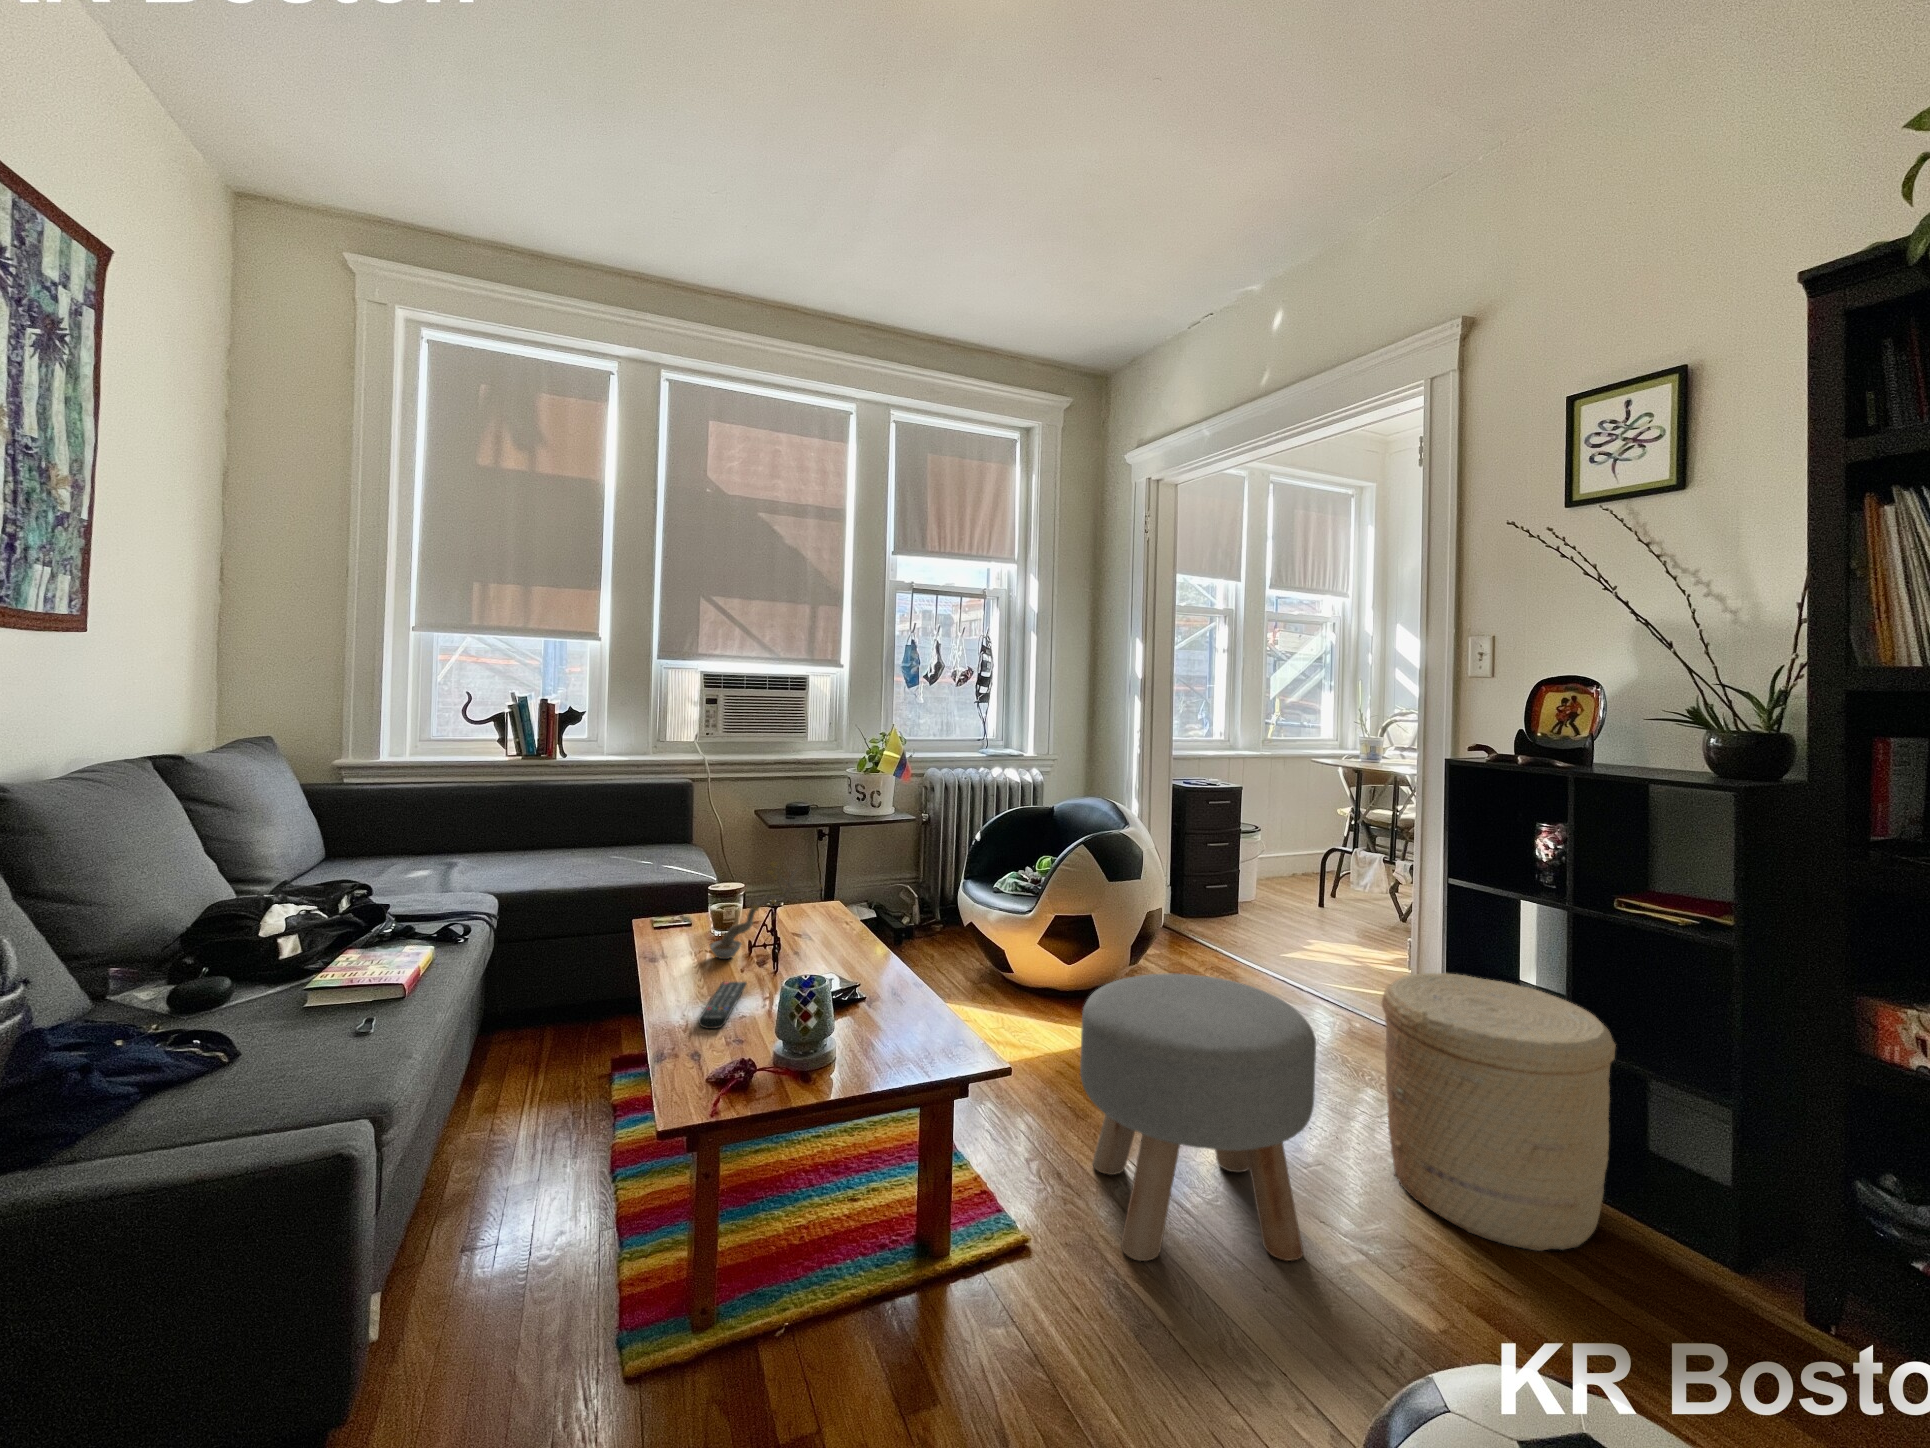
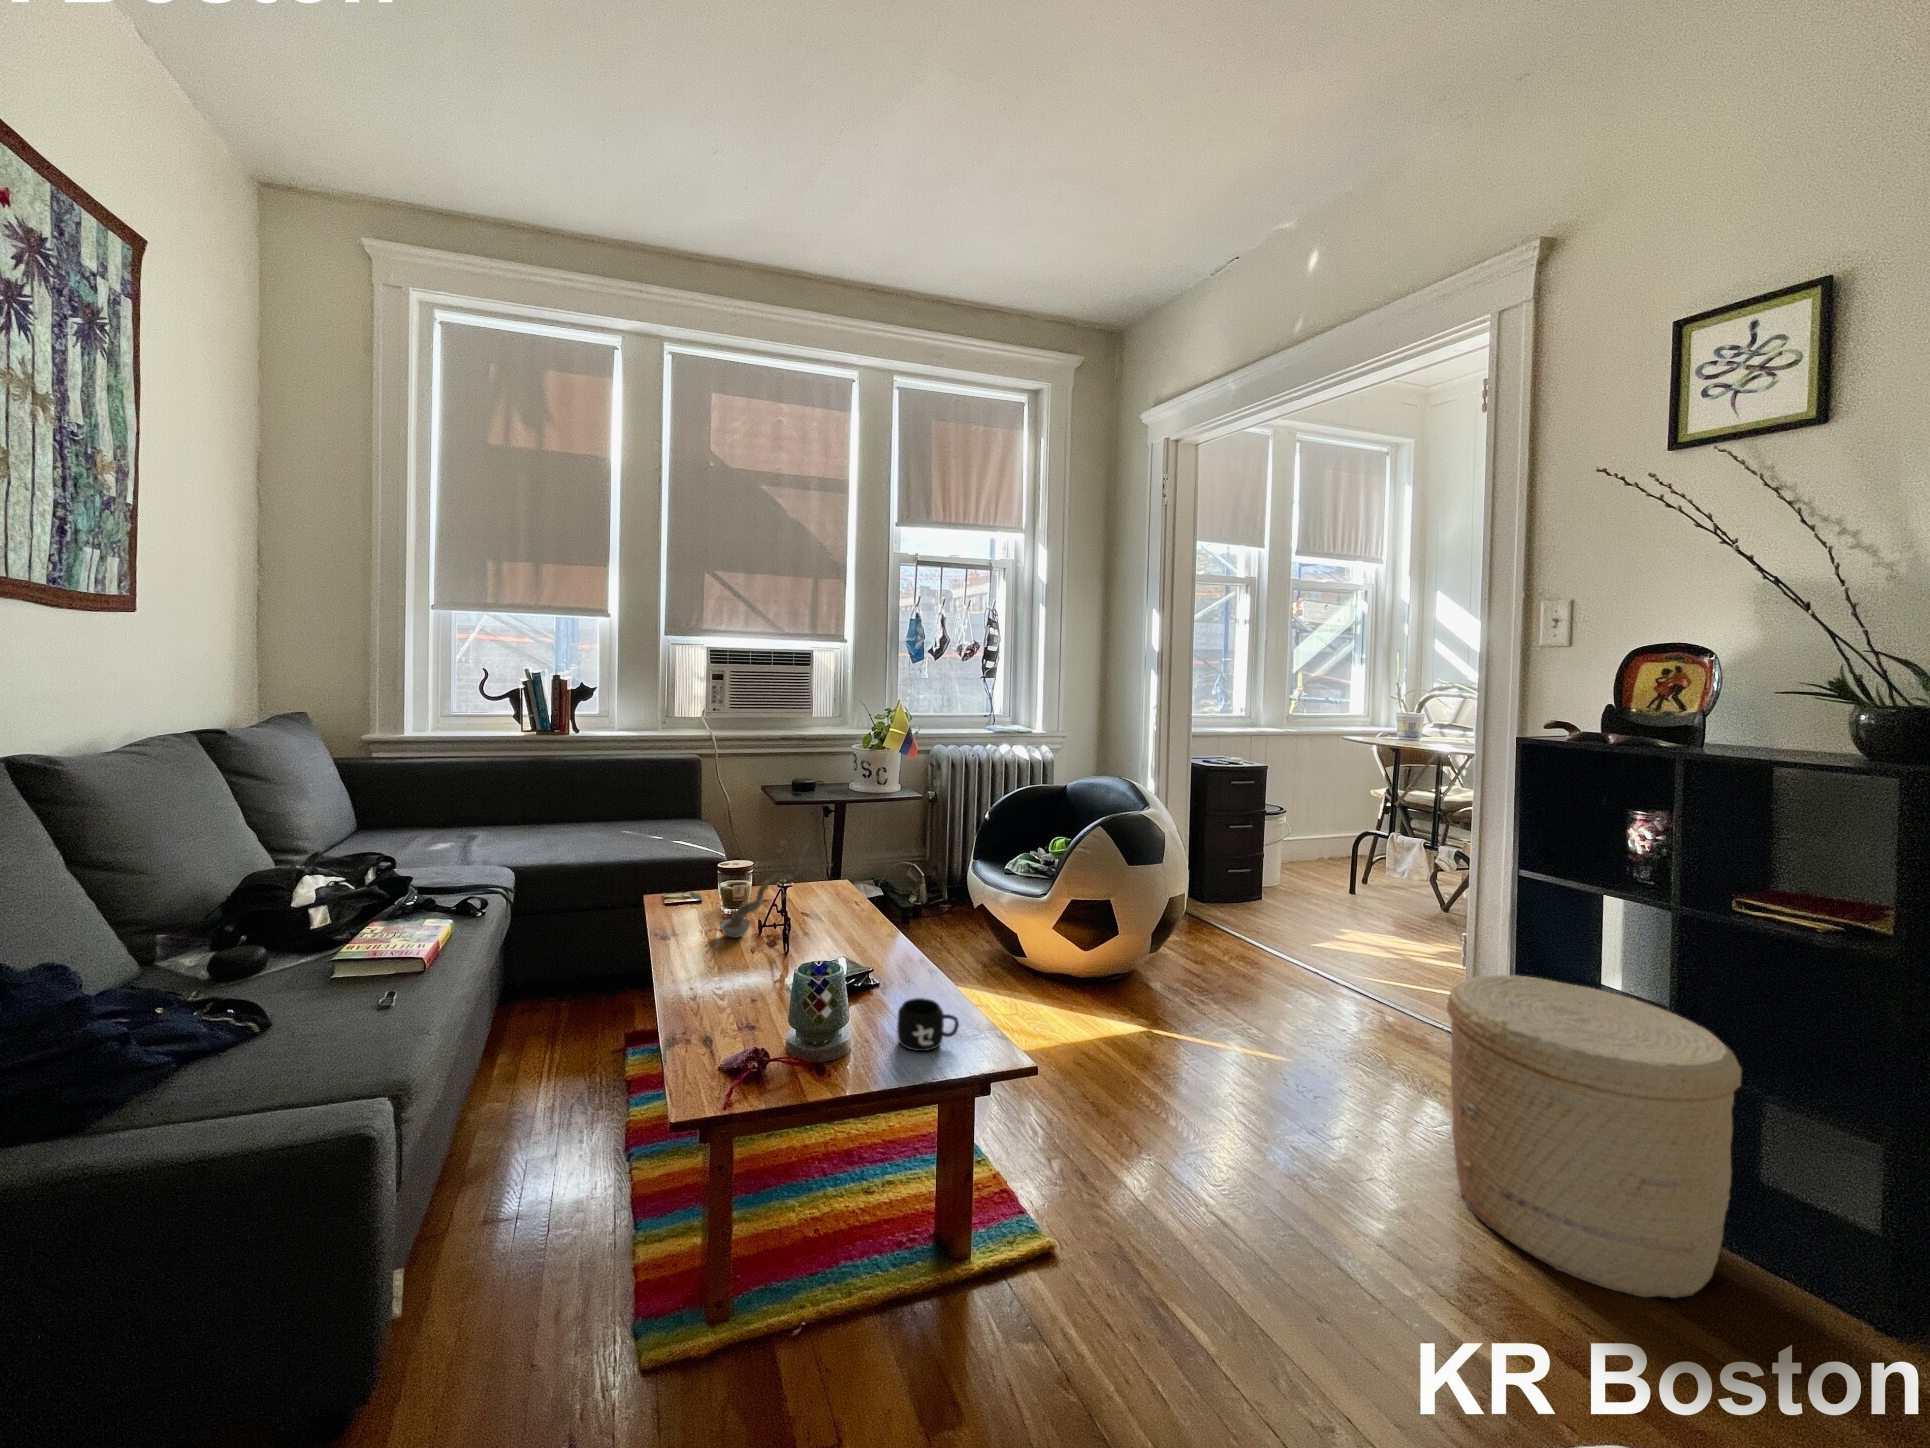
ottoman: present [1080,974,1316,1261] -> none [1108,967,1379,1291]
remote control: present [698,982,747,1029] -> none [709,963,758,1013]
mug: none [881,1008,940,1057] -> present [897,998,959,1051]

